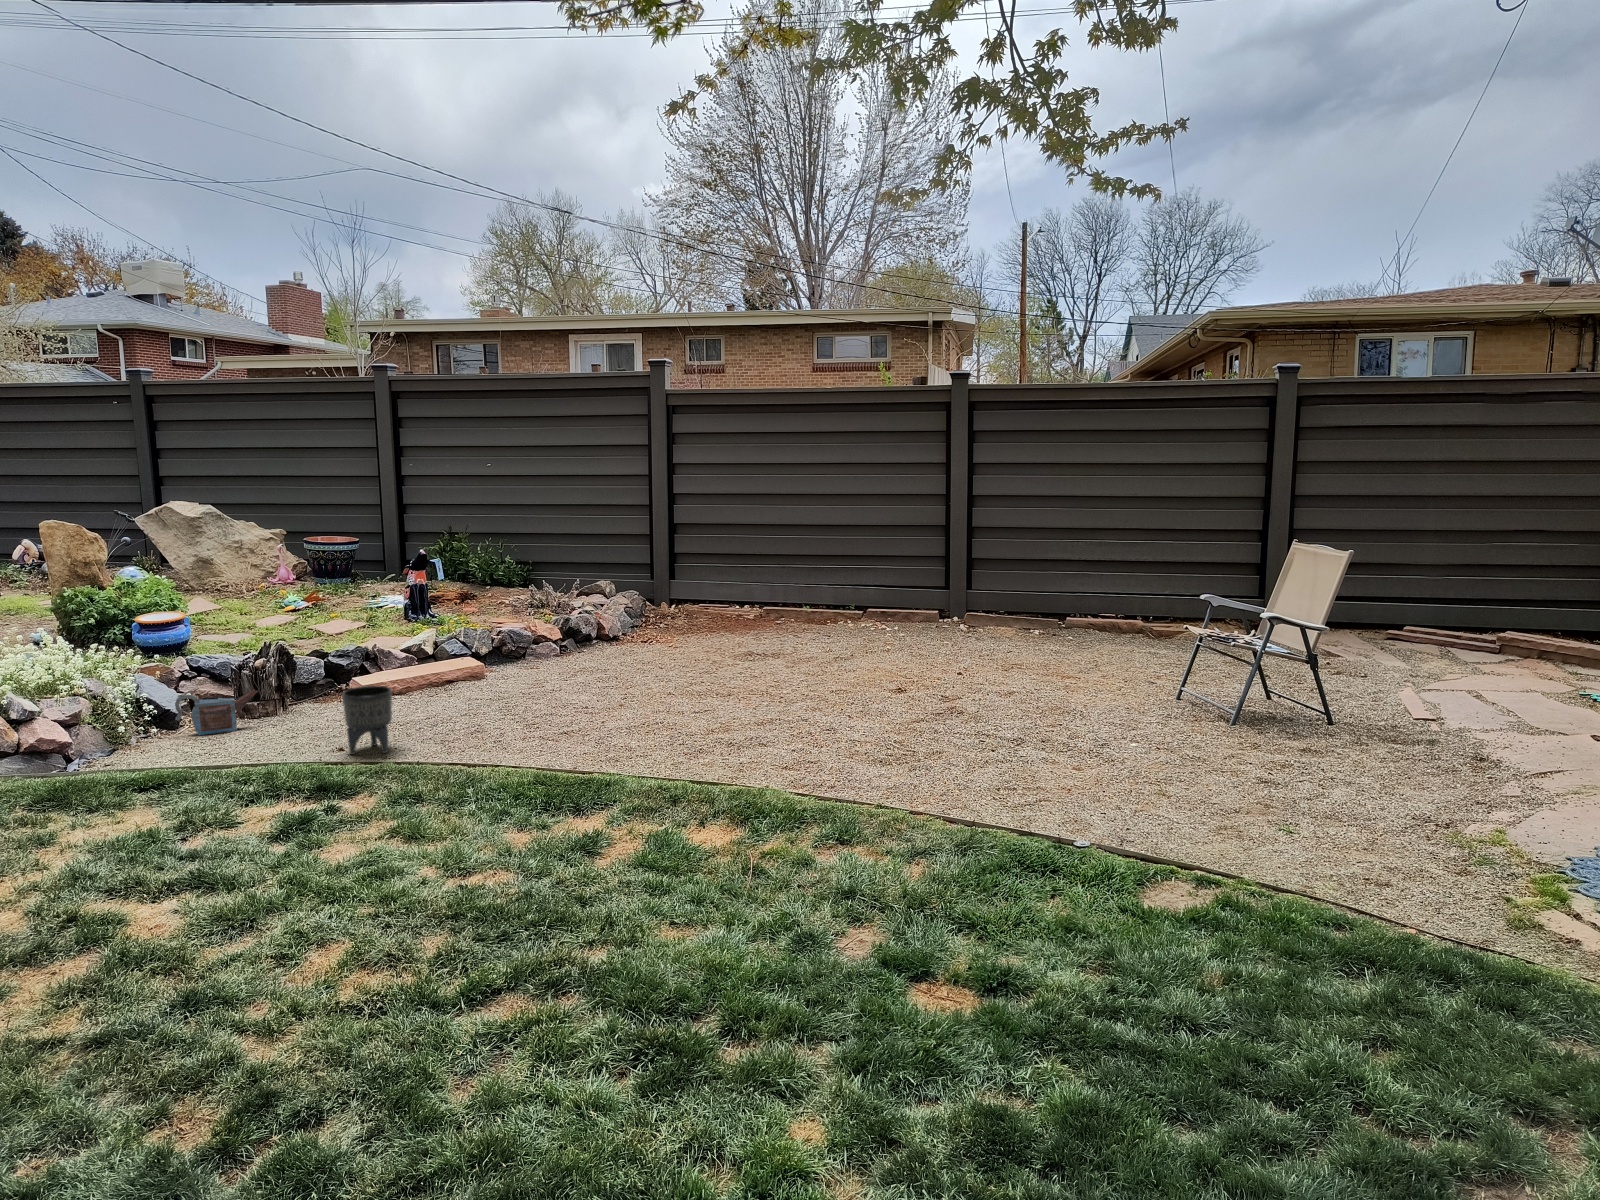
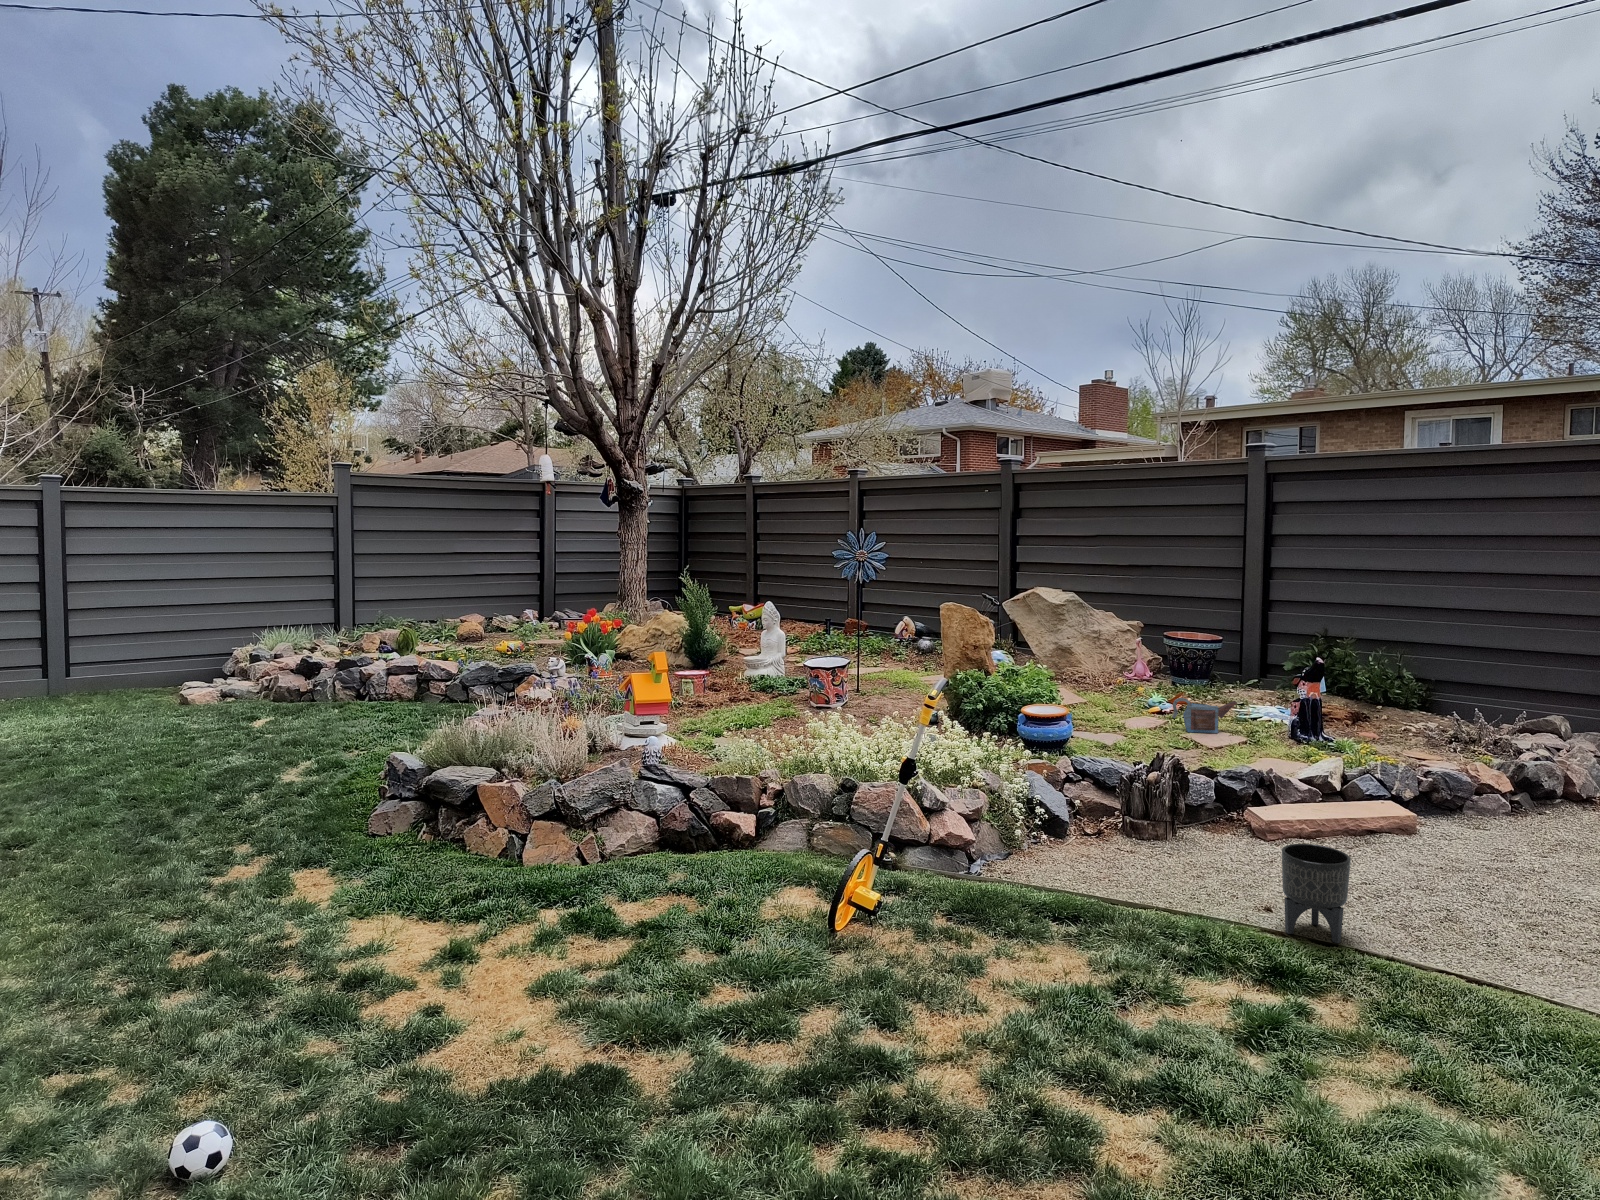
watering can: present [175,689,258,735] -> present [1172,698,1237,733]

